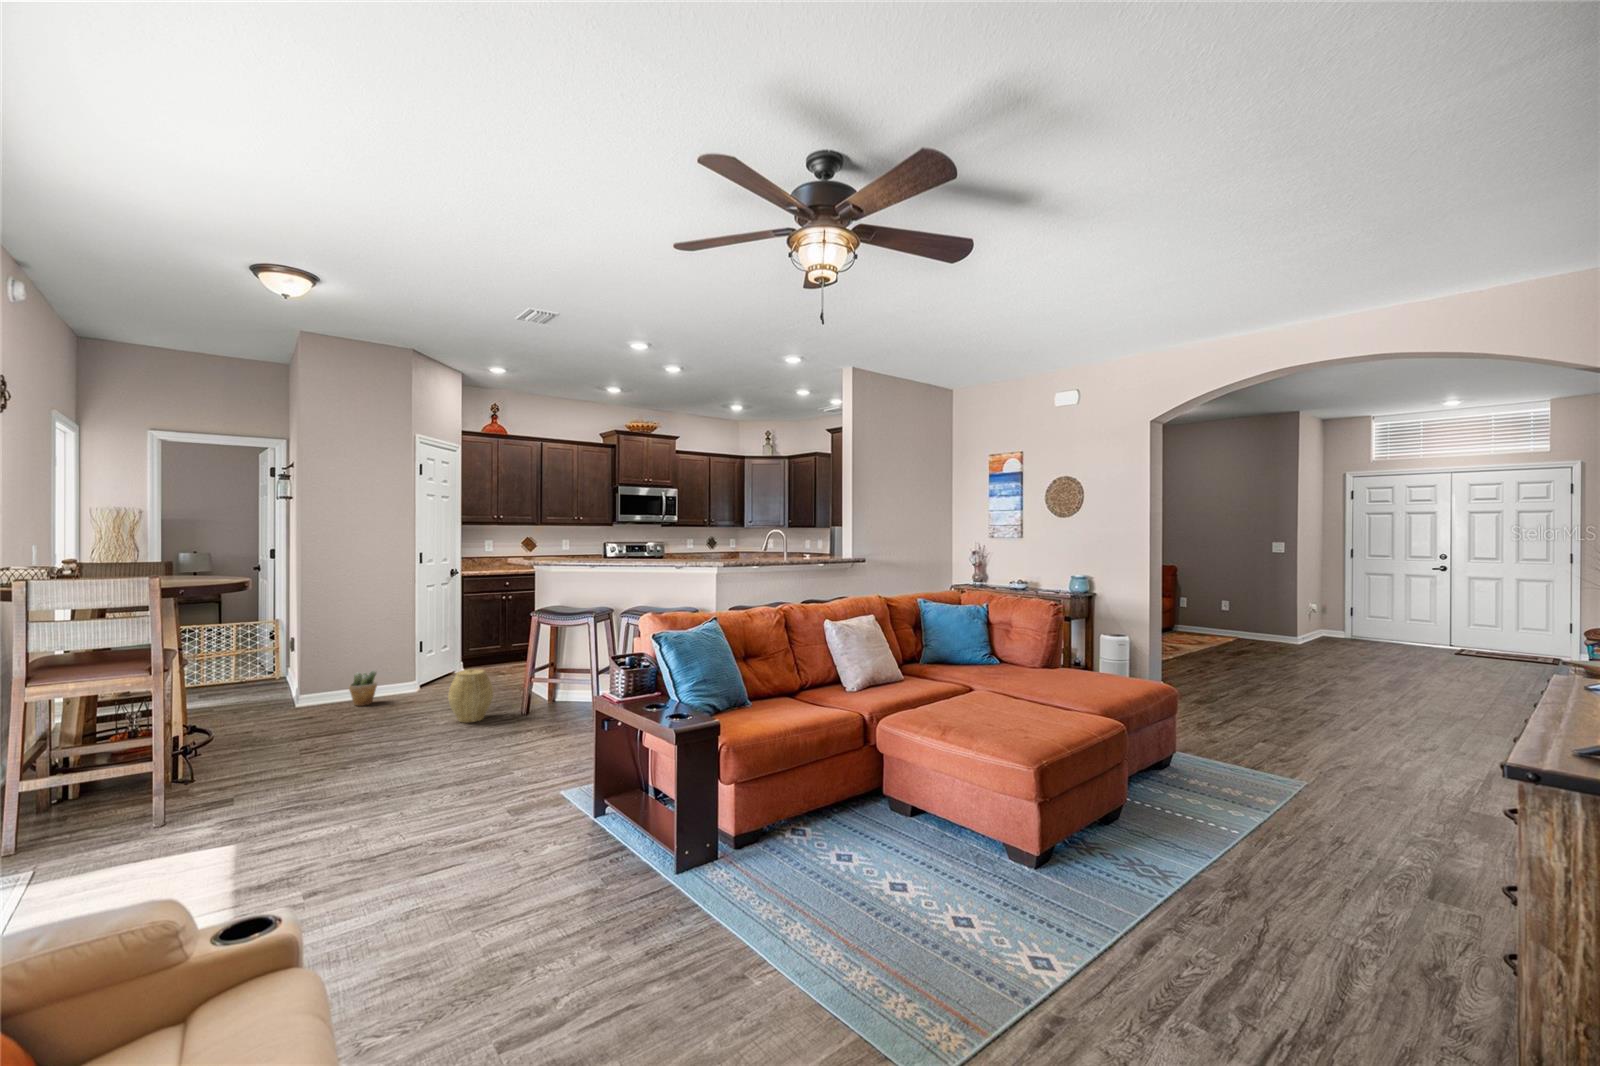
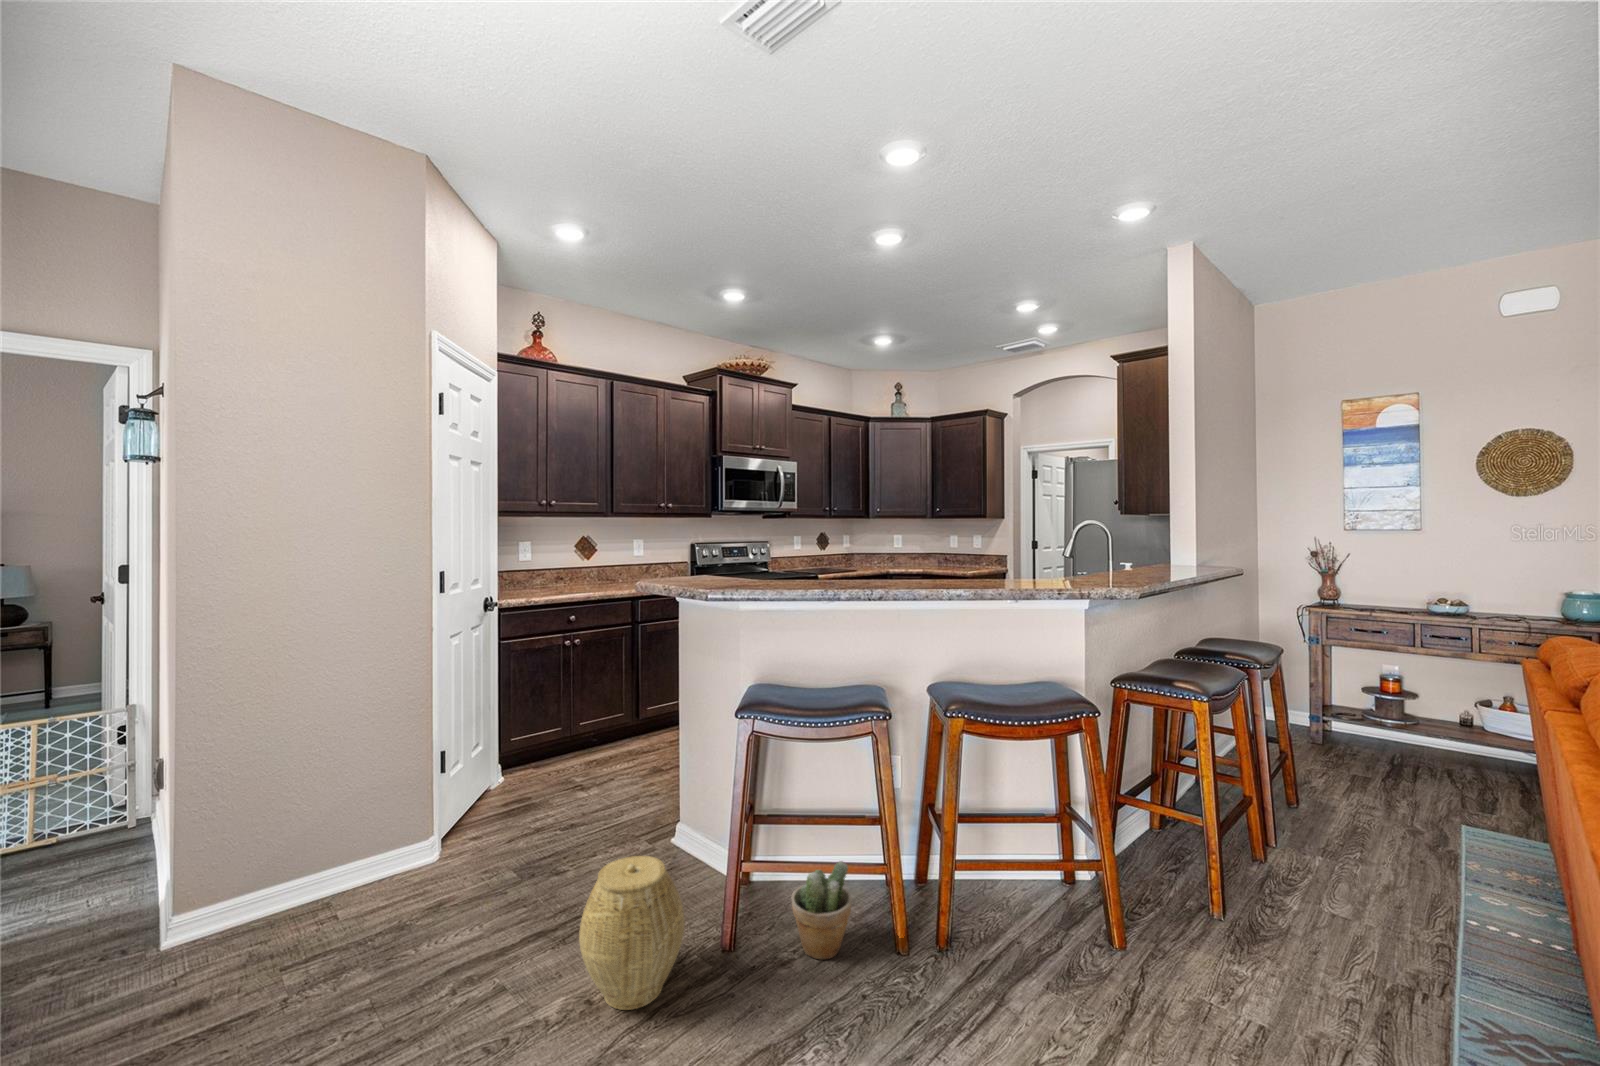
potted plant: present [349,671,377,706] -> present [791,861,852,960]

